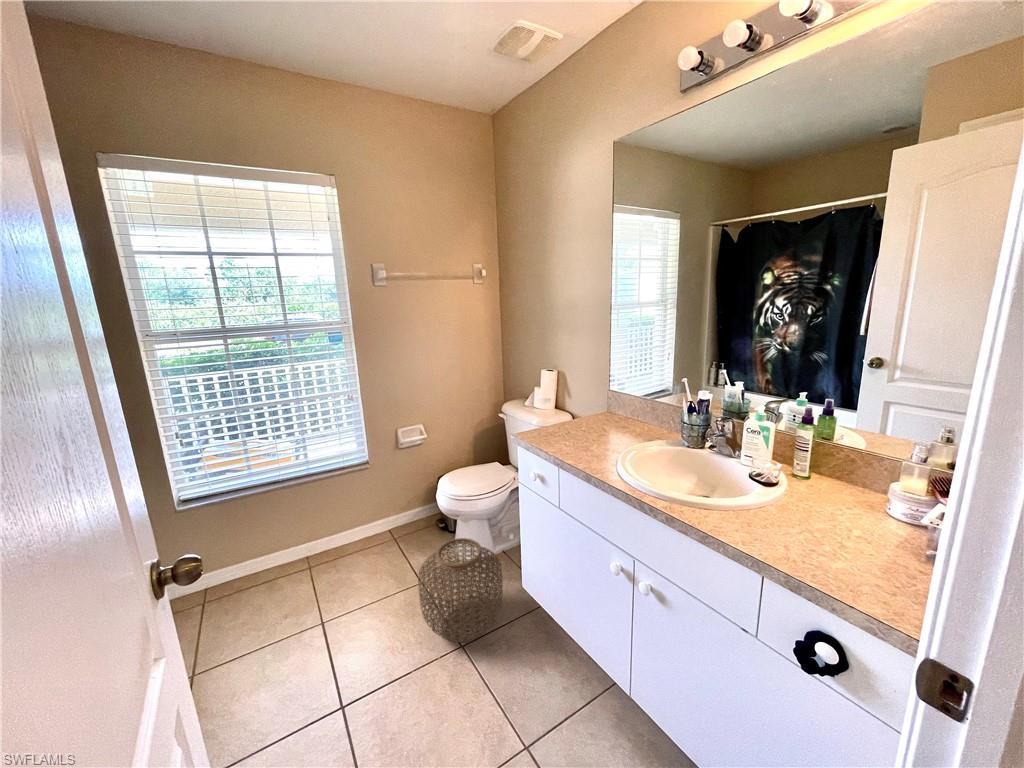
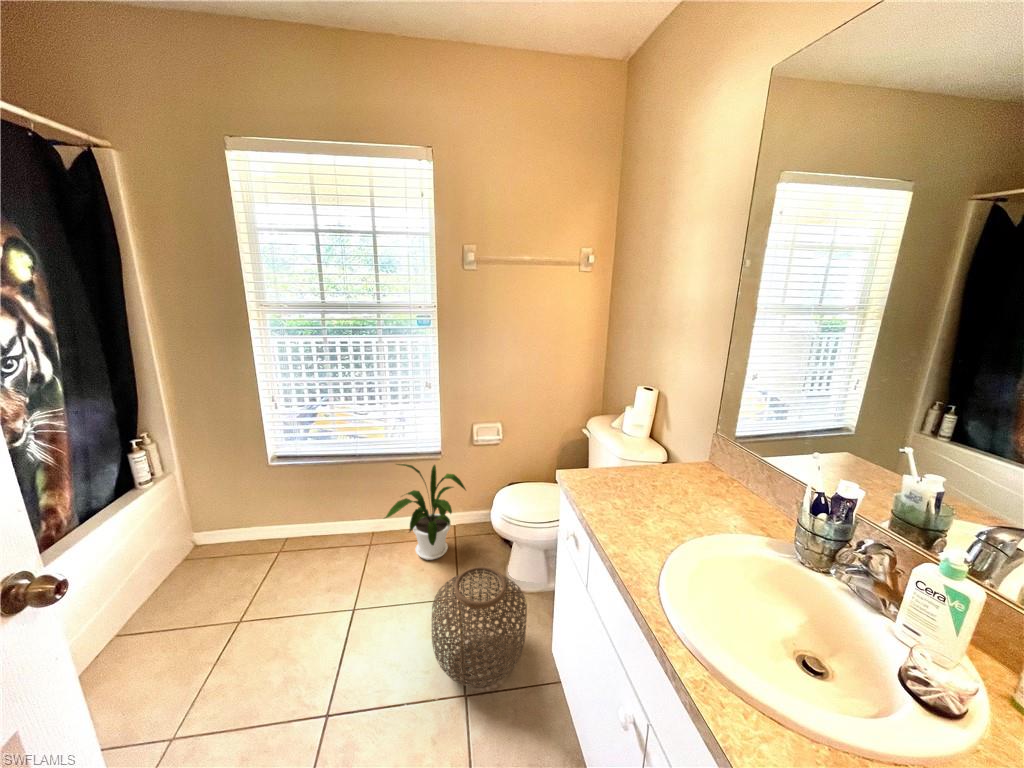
house plant: none [331,475,409,567] -> present [385,464,466,560]

